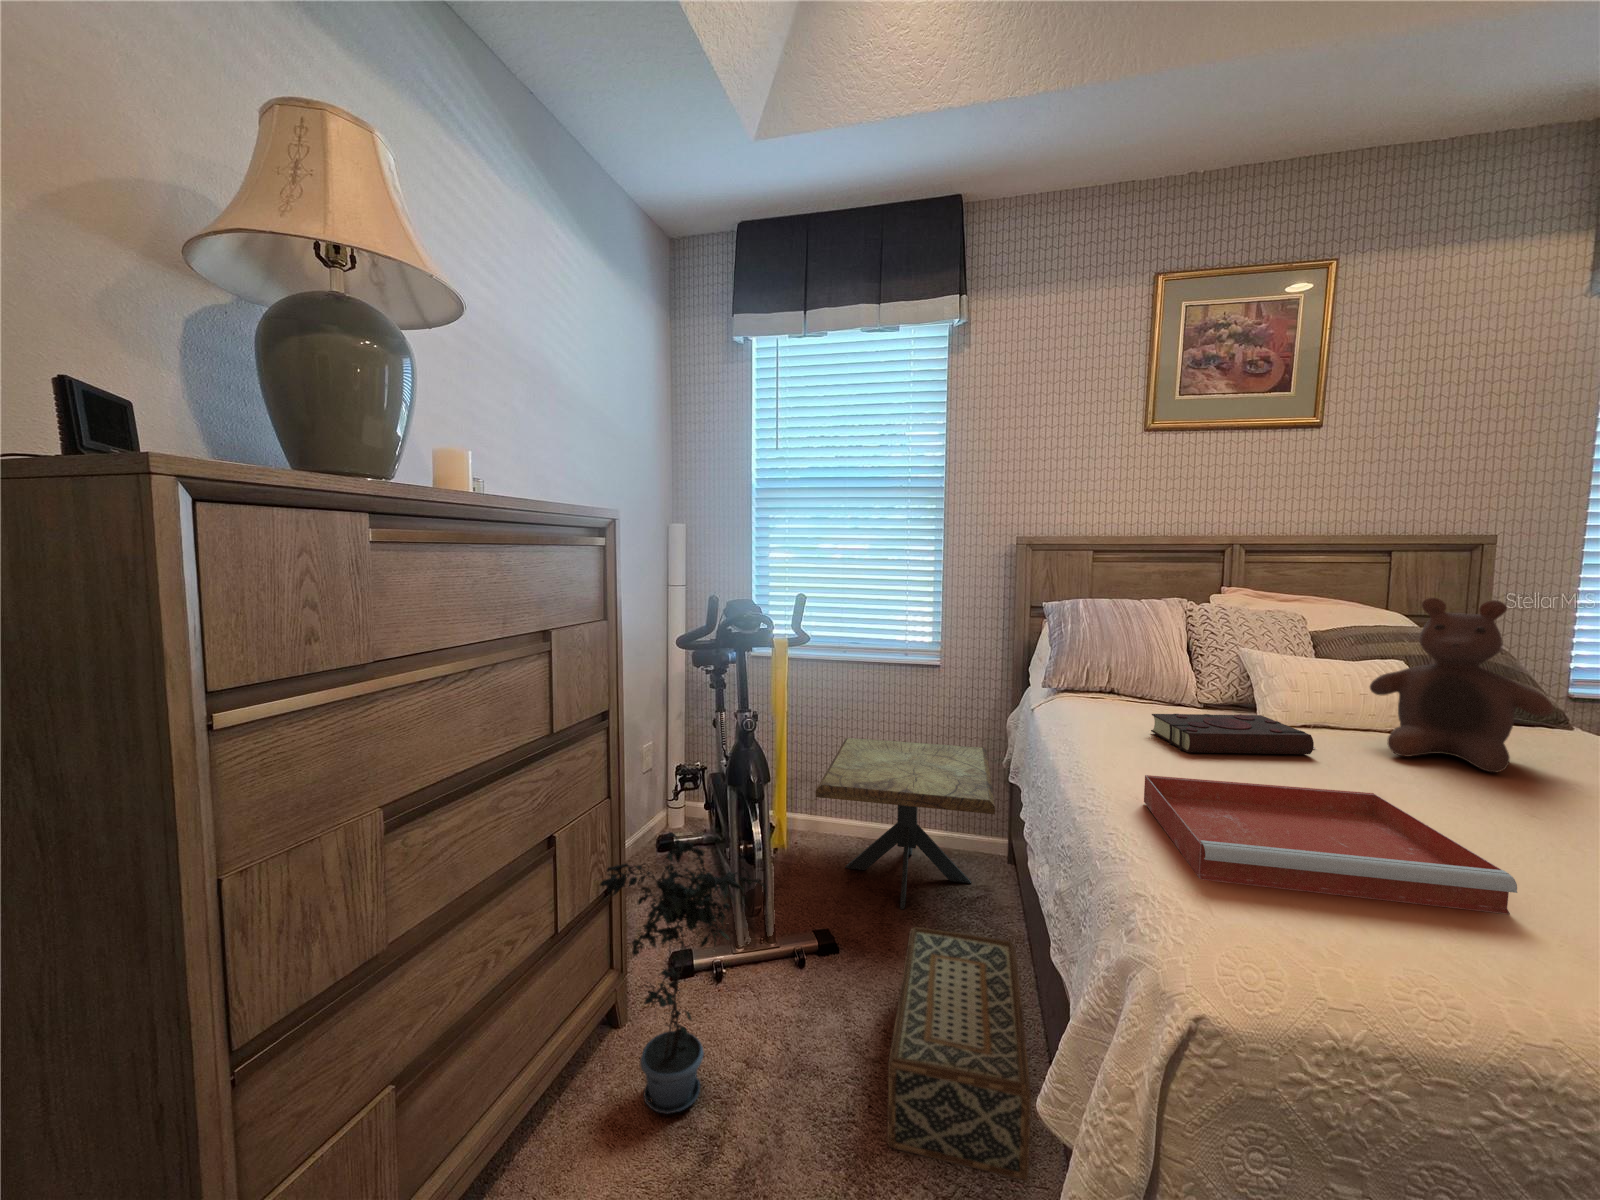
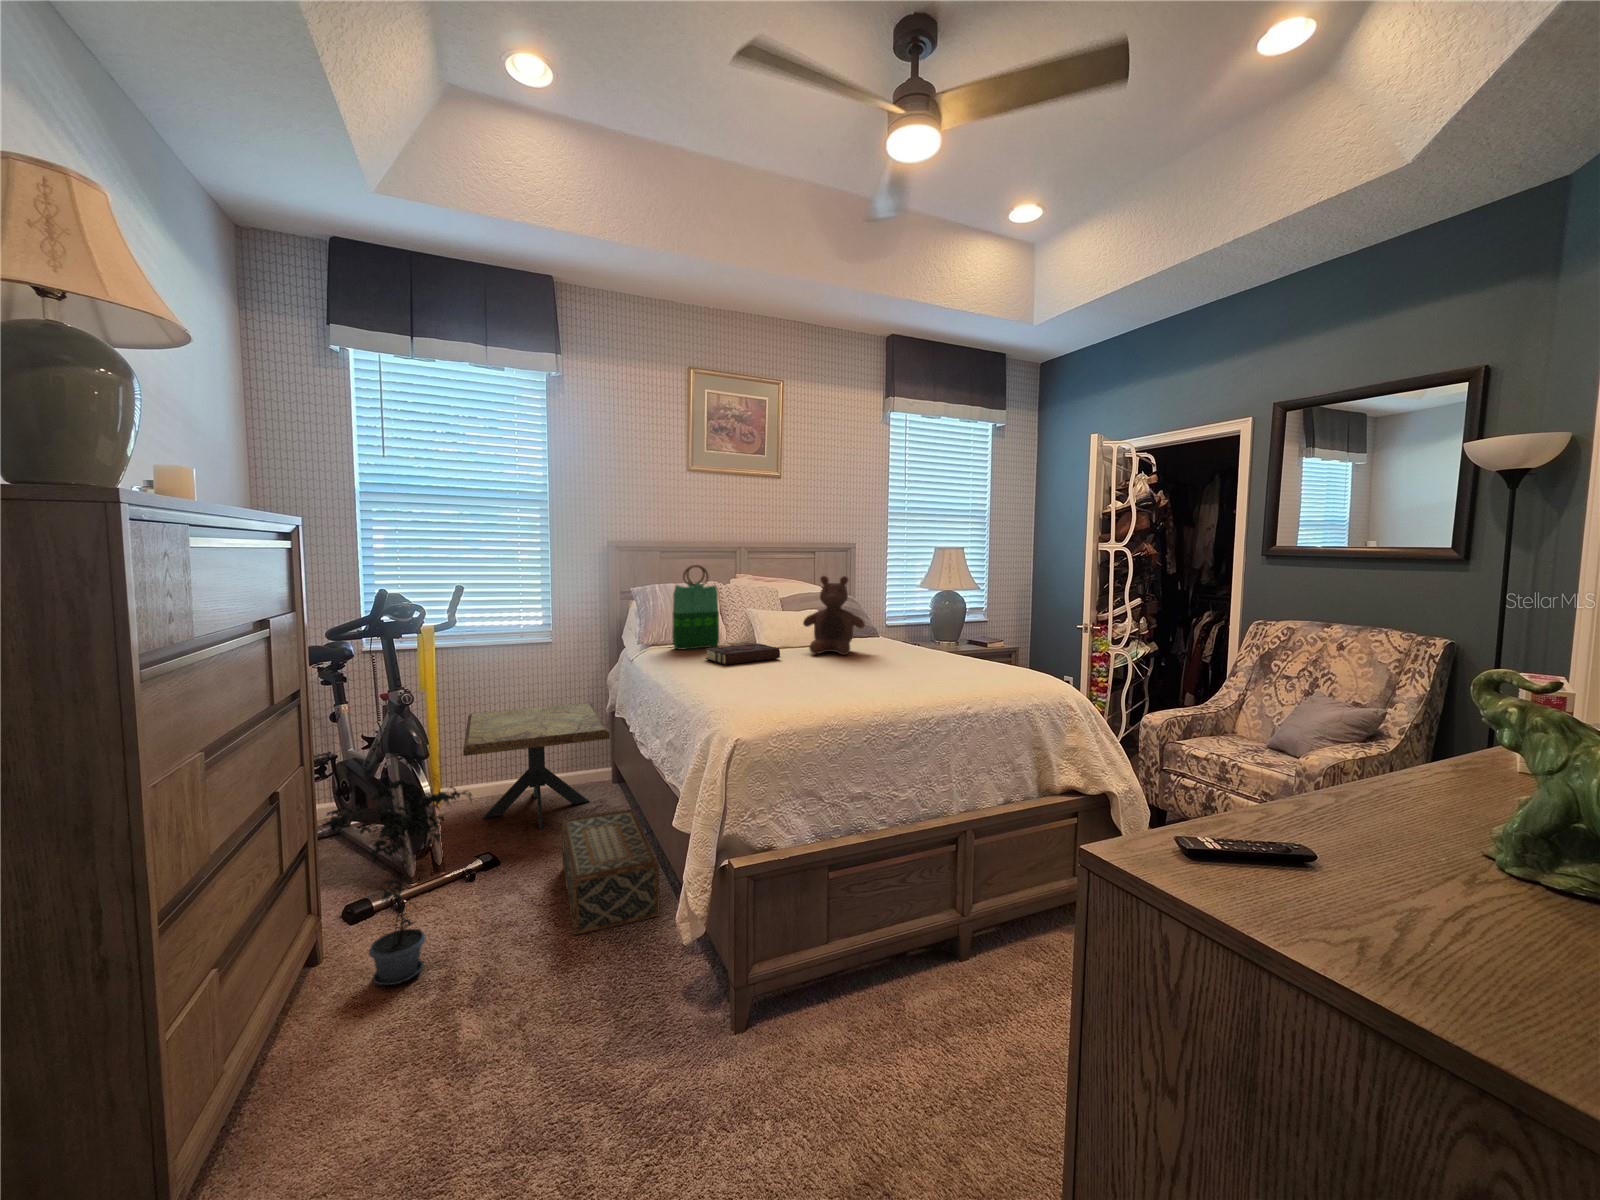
tote bag: none [1099,571,1184,705] -> present [672,565,719,650]
tray: present [1144,775,1517,914] -> none [708,663,834,701]

